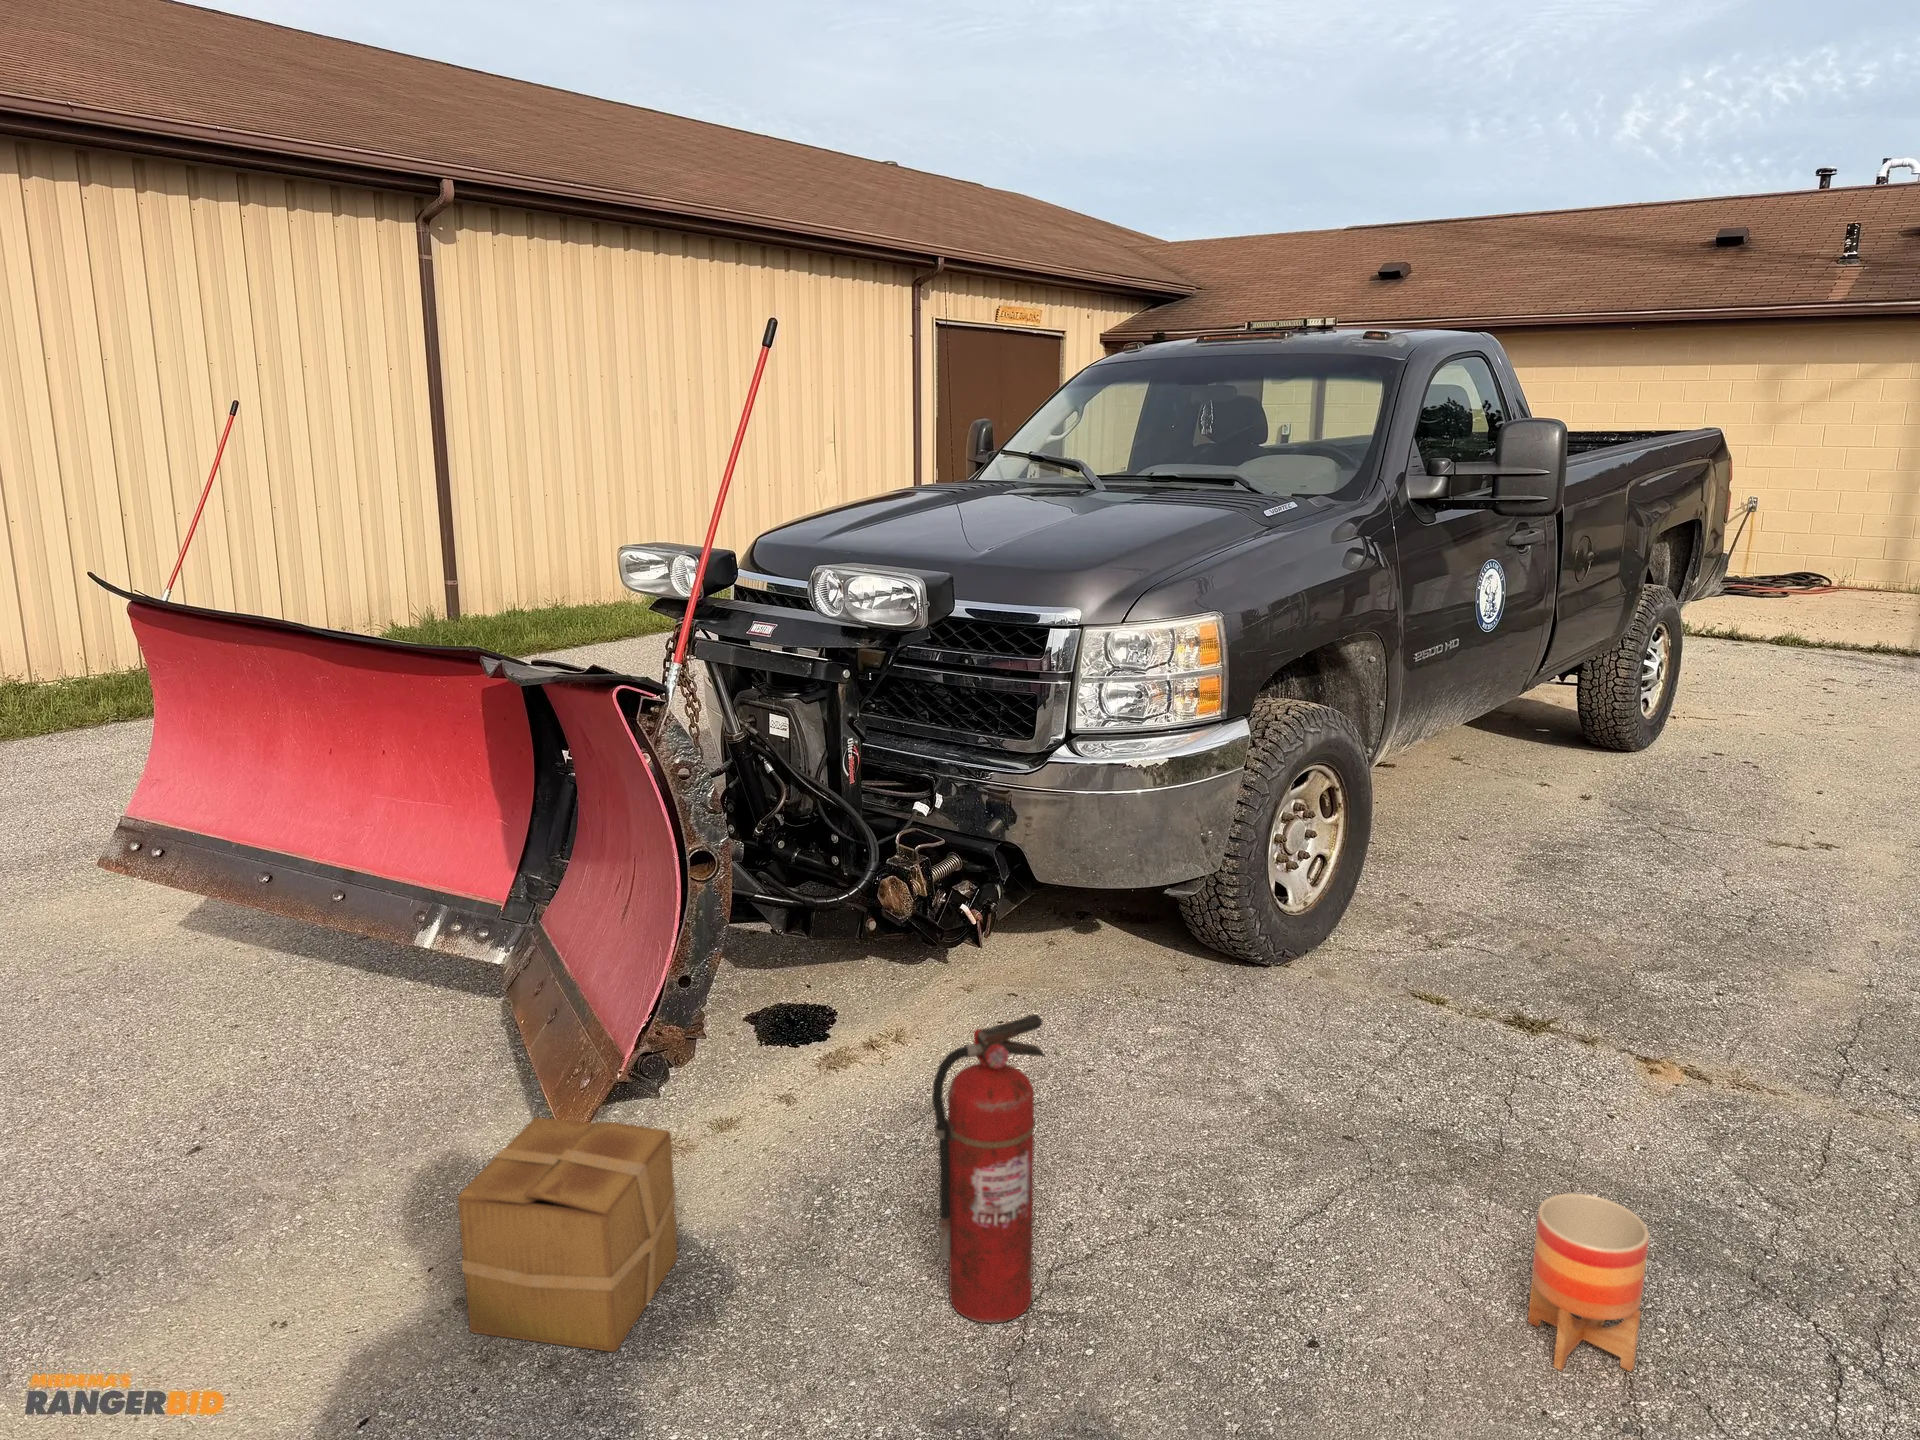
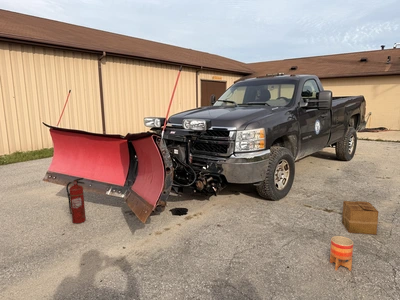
fire extinguisher: present [932,1014,1045,1323] -> present [66,178,86,224]
cardboard box: present [458,1117,678,1352] -> present [342,201,378,235]

